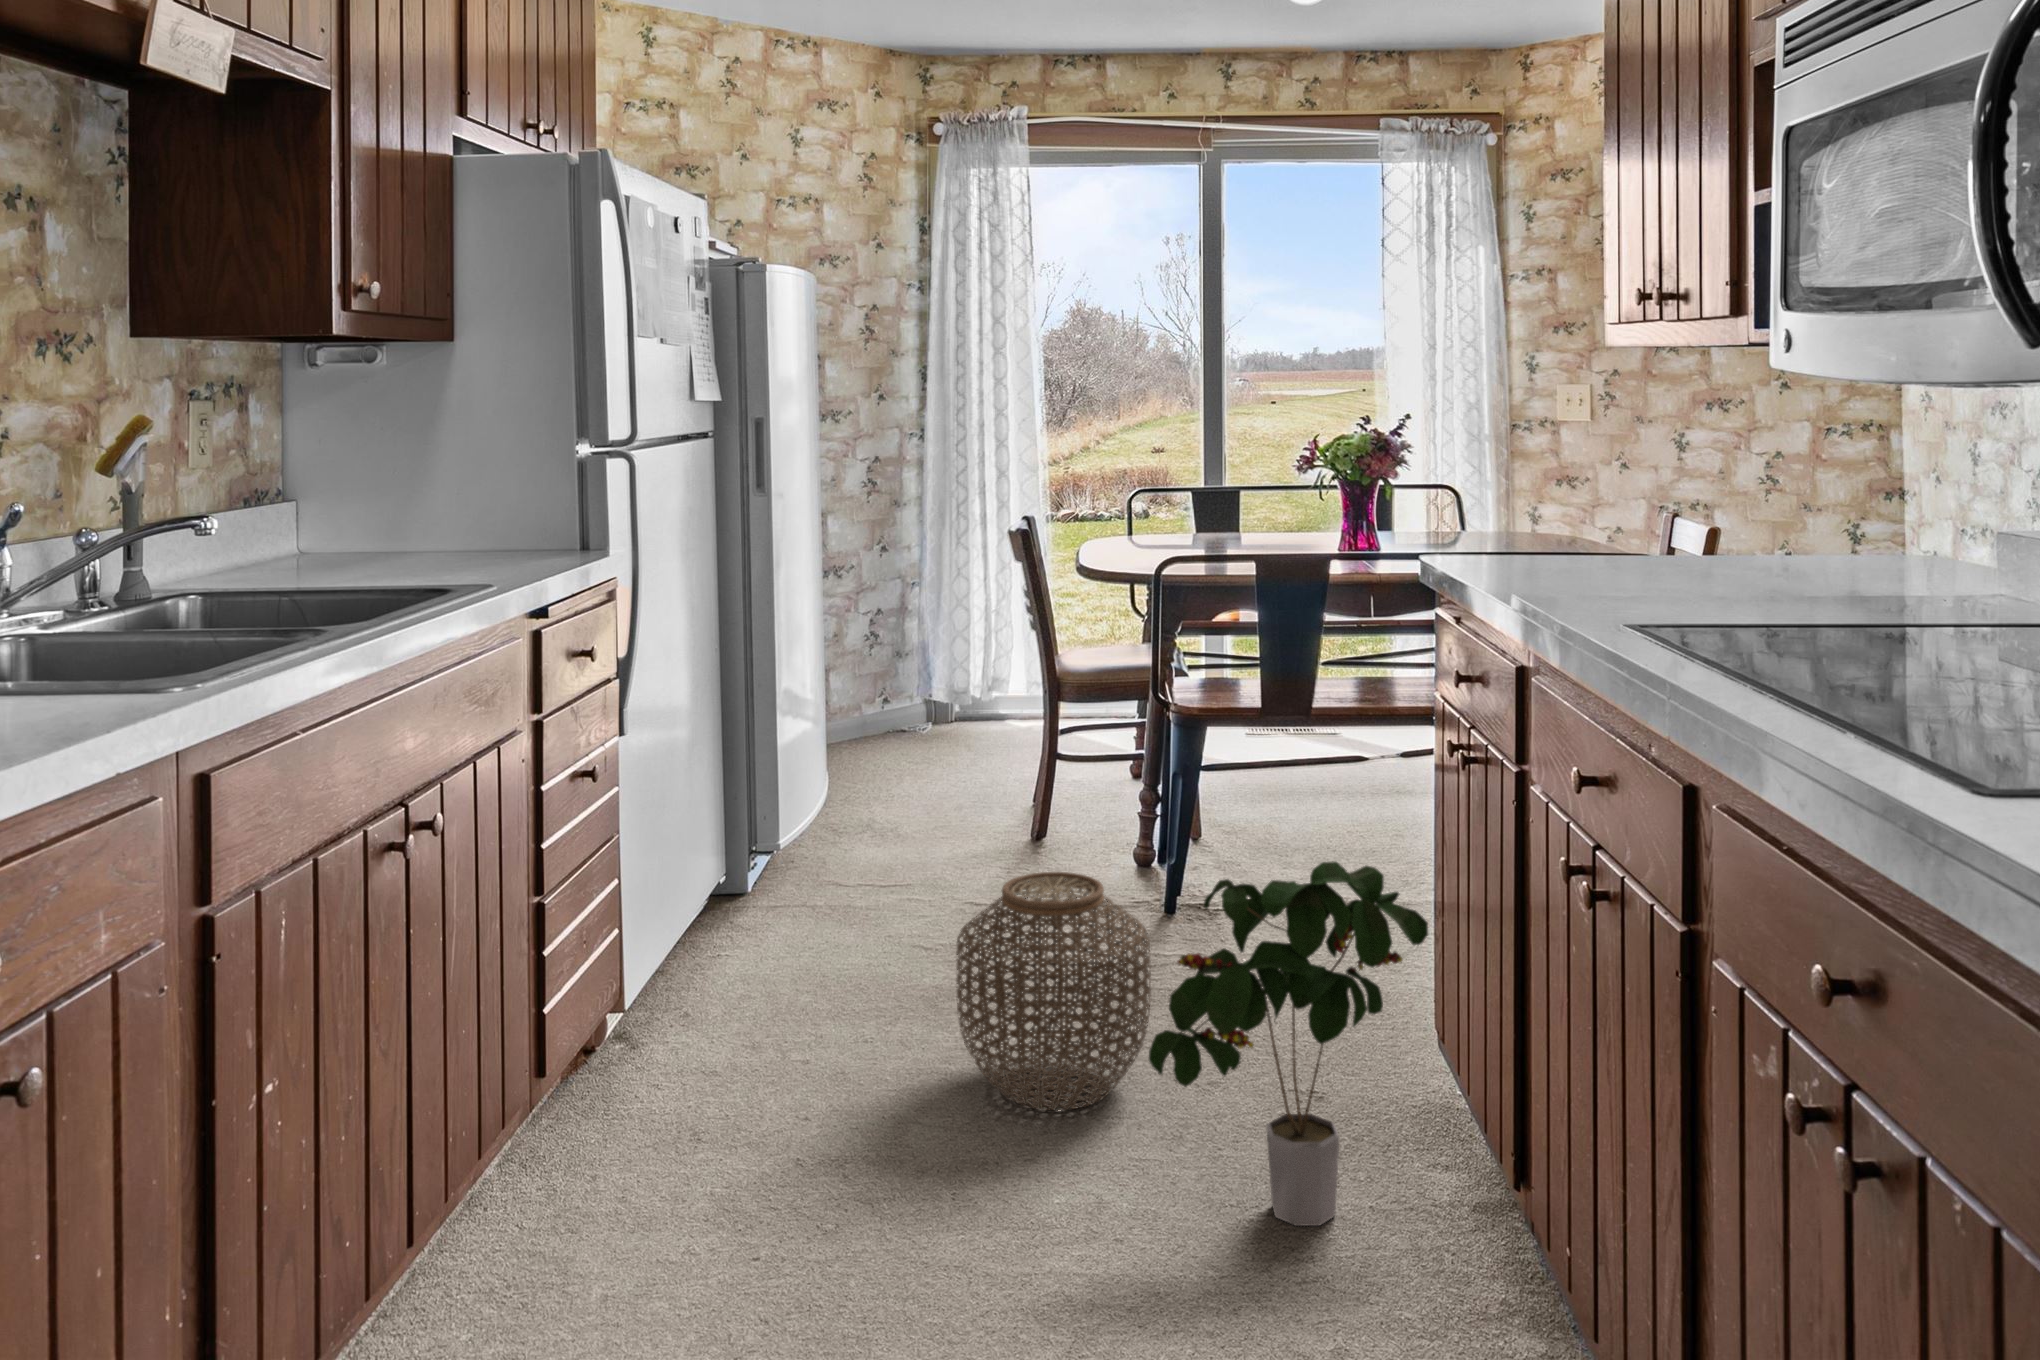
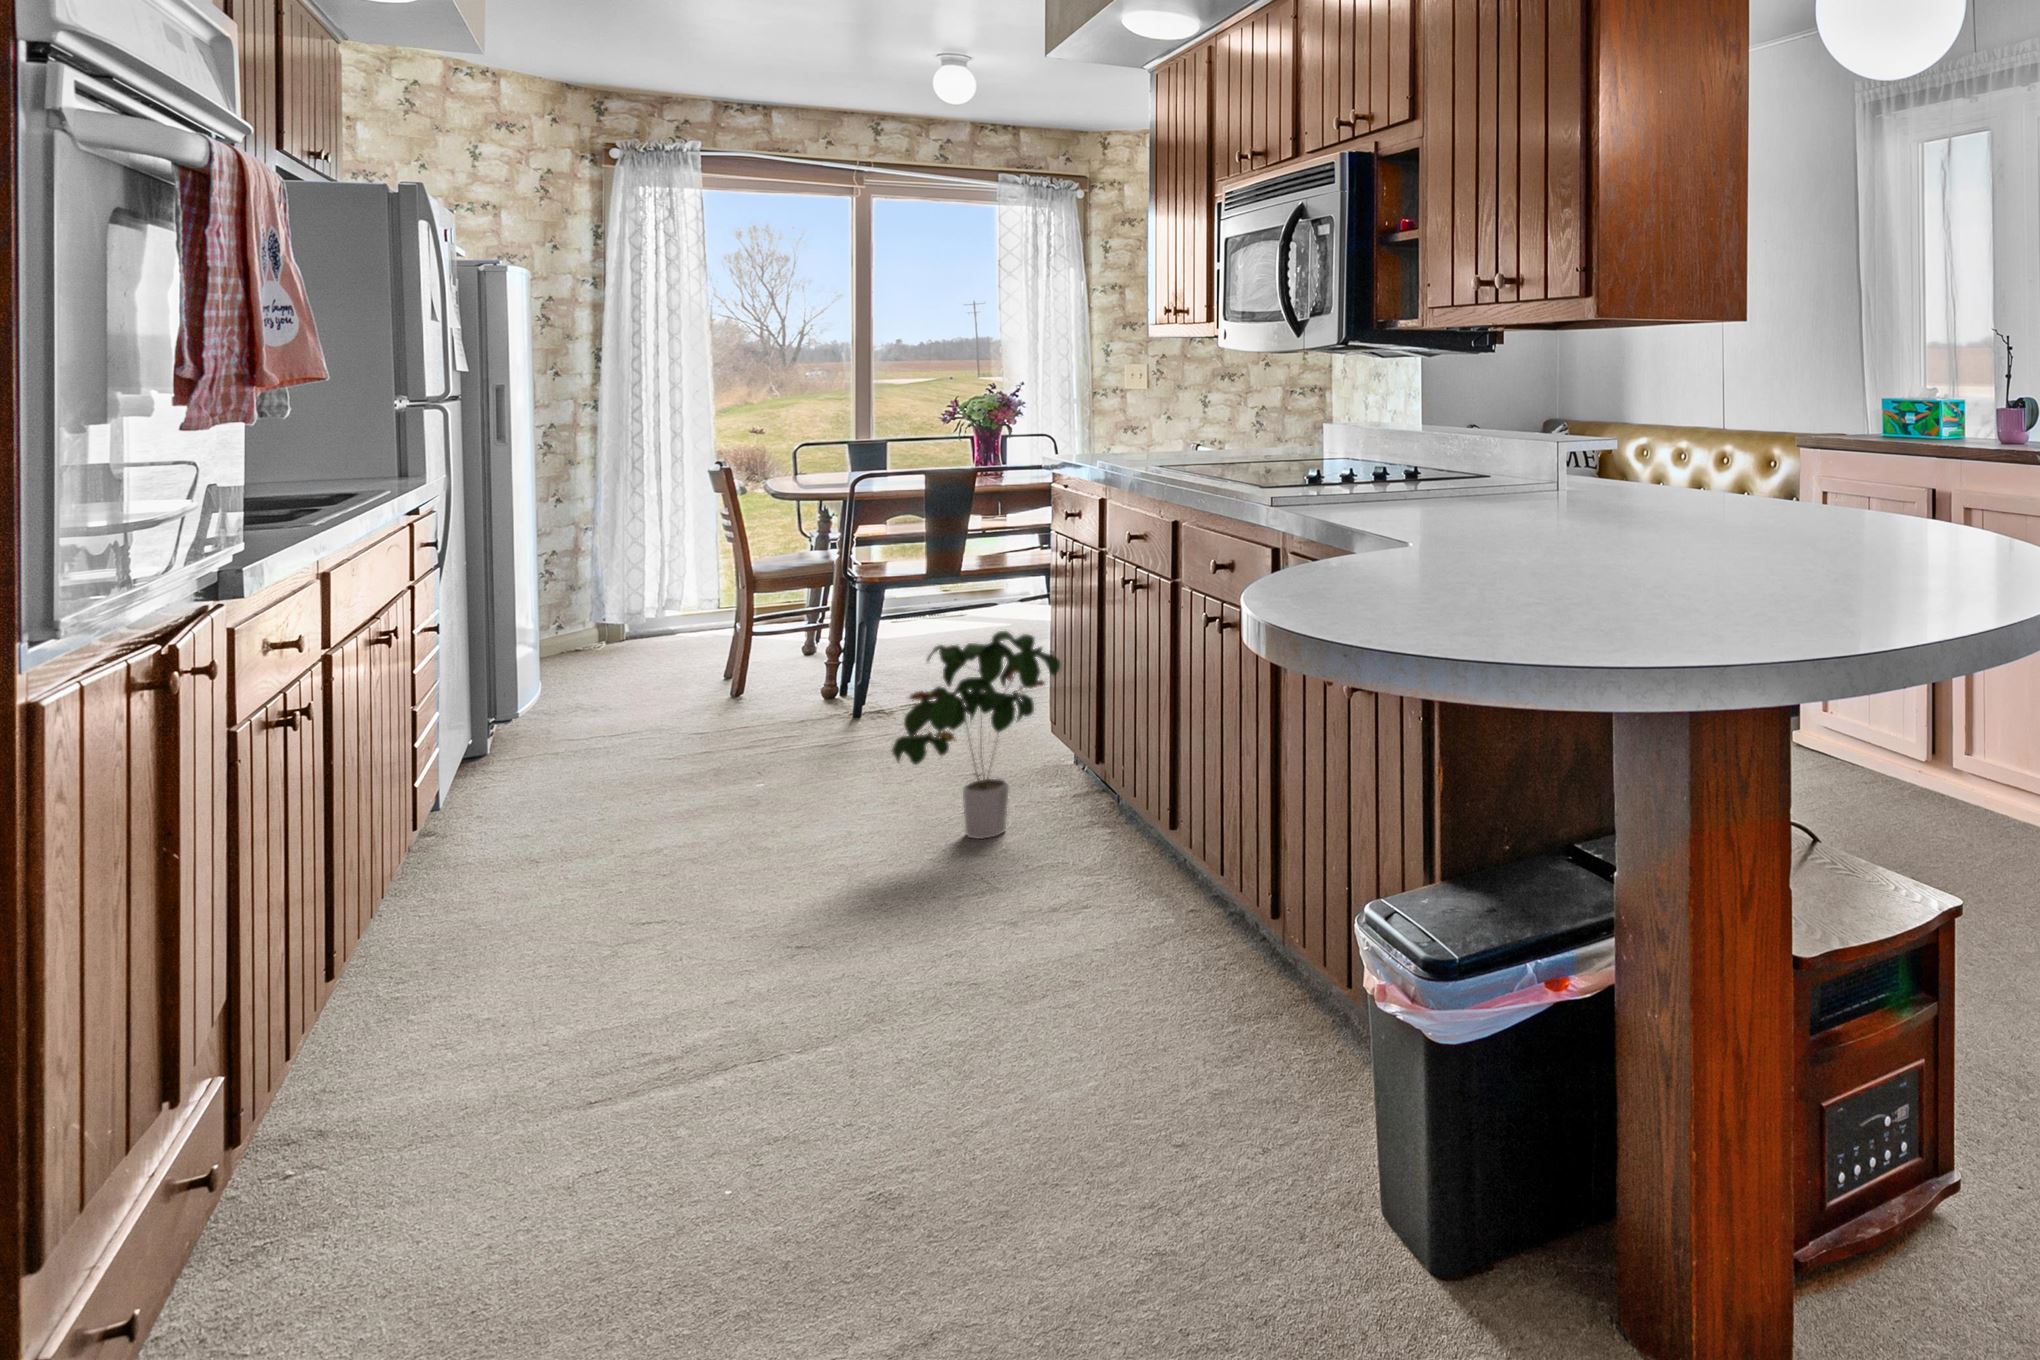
woven basket: present [956,872,1151,1110] -> none [730,675,872,825]

